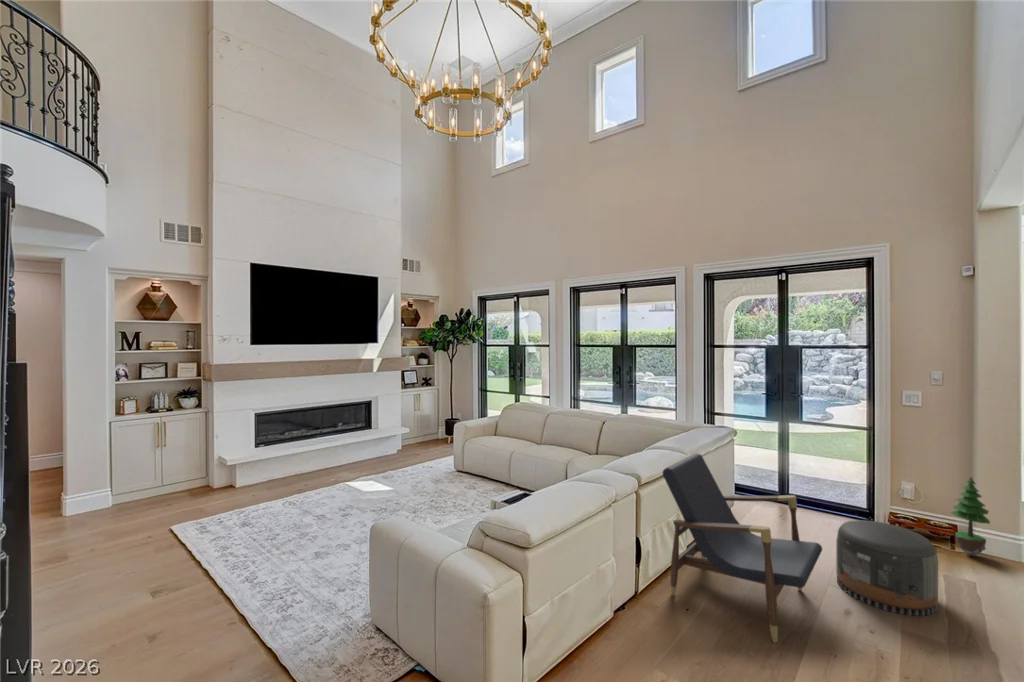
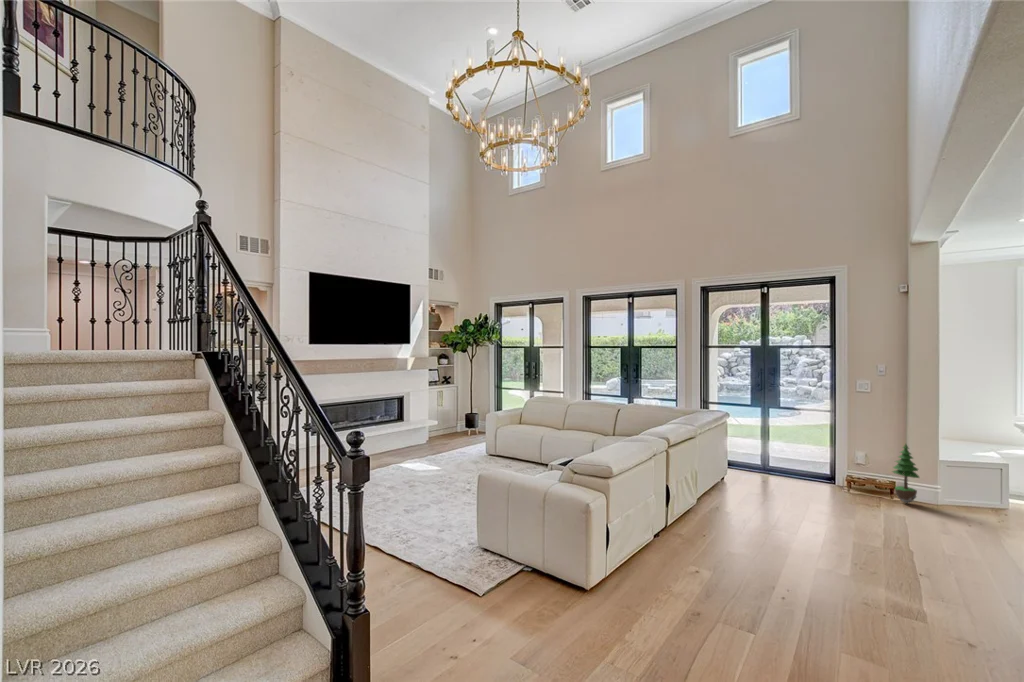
lounge chair: present [663,453,822,643] -> none [684,426,801,553]
pouf: present [836,520,938,616] -> none [810,474,882,537]

